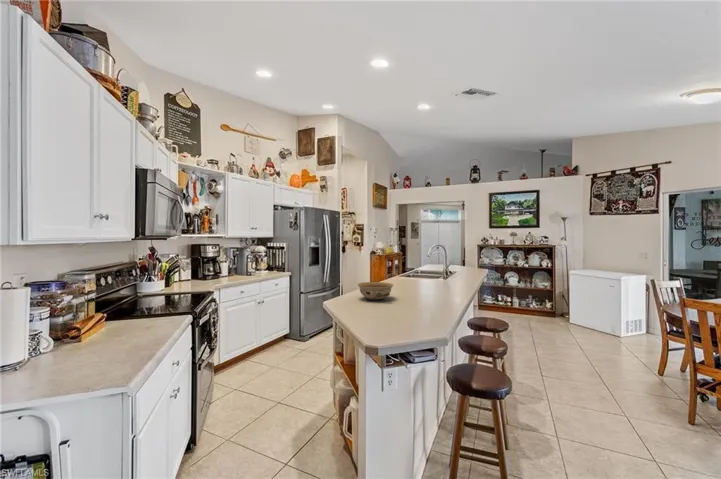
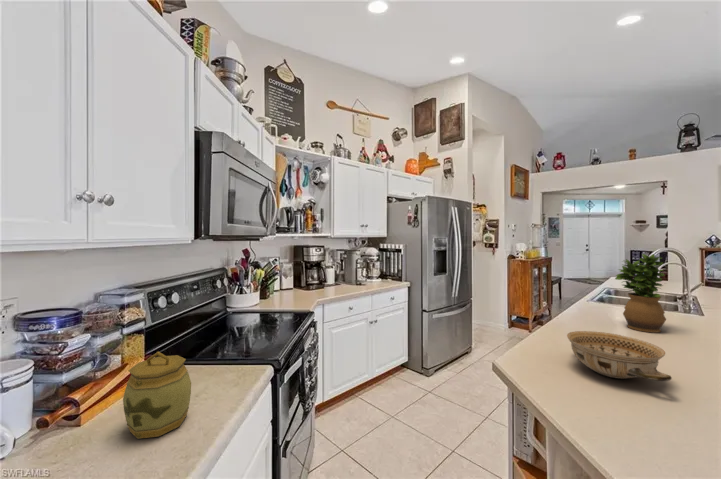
potted plant: none [399,244,421,286] -> present [615,254,666,332]
jar: none [112,294,149,337] -> present [123,352,191,439]

